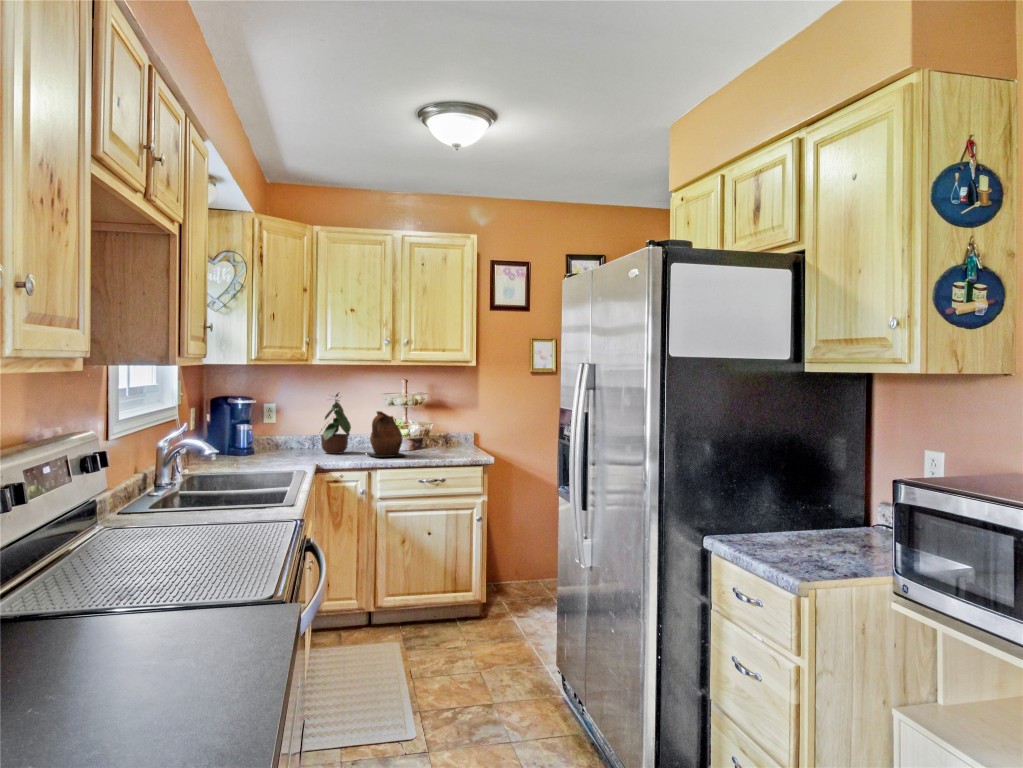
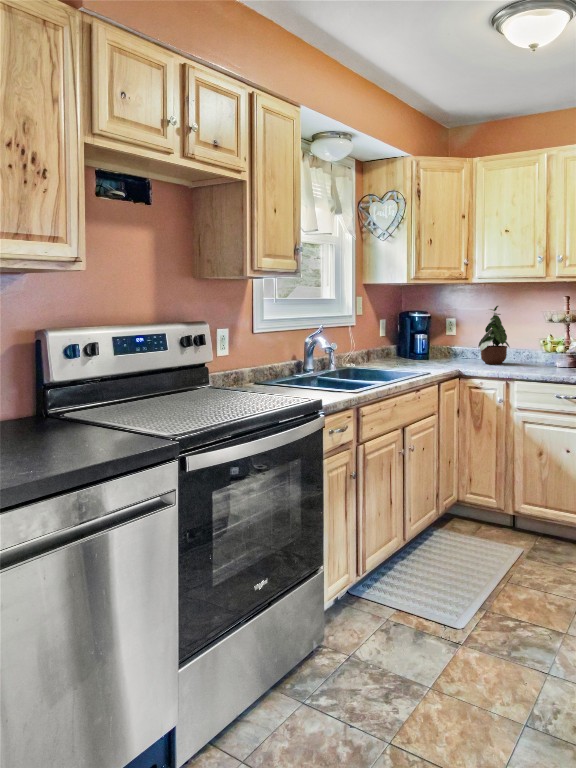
ceramic pitcher: present [368,411,406,457] -> none [514,323,554,370]

